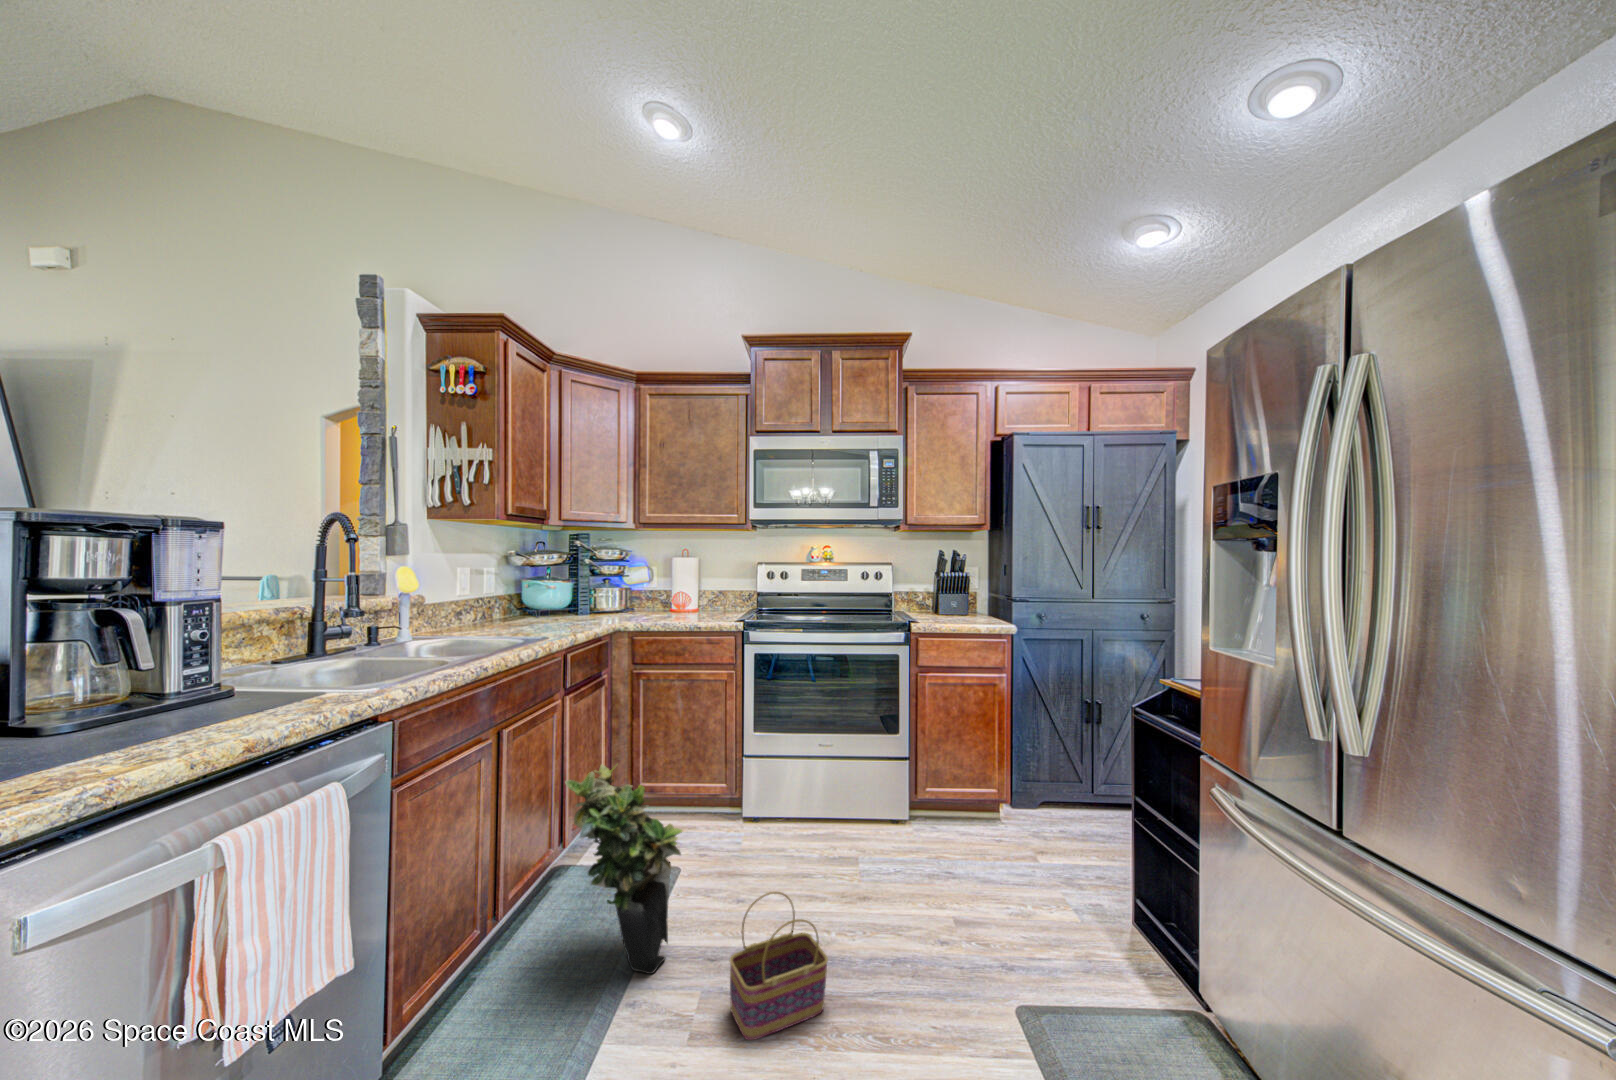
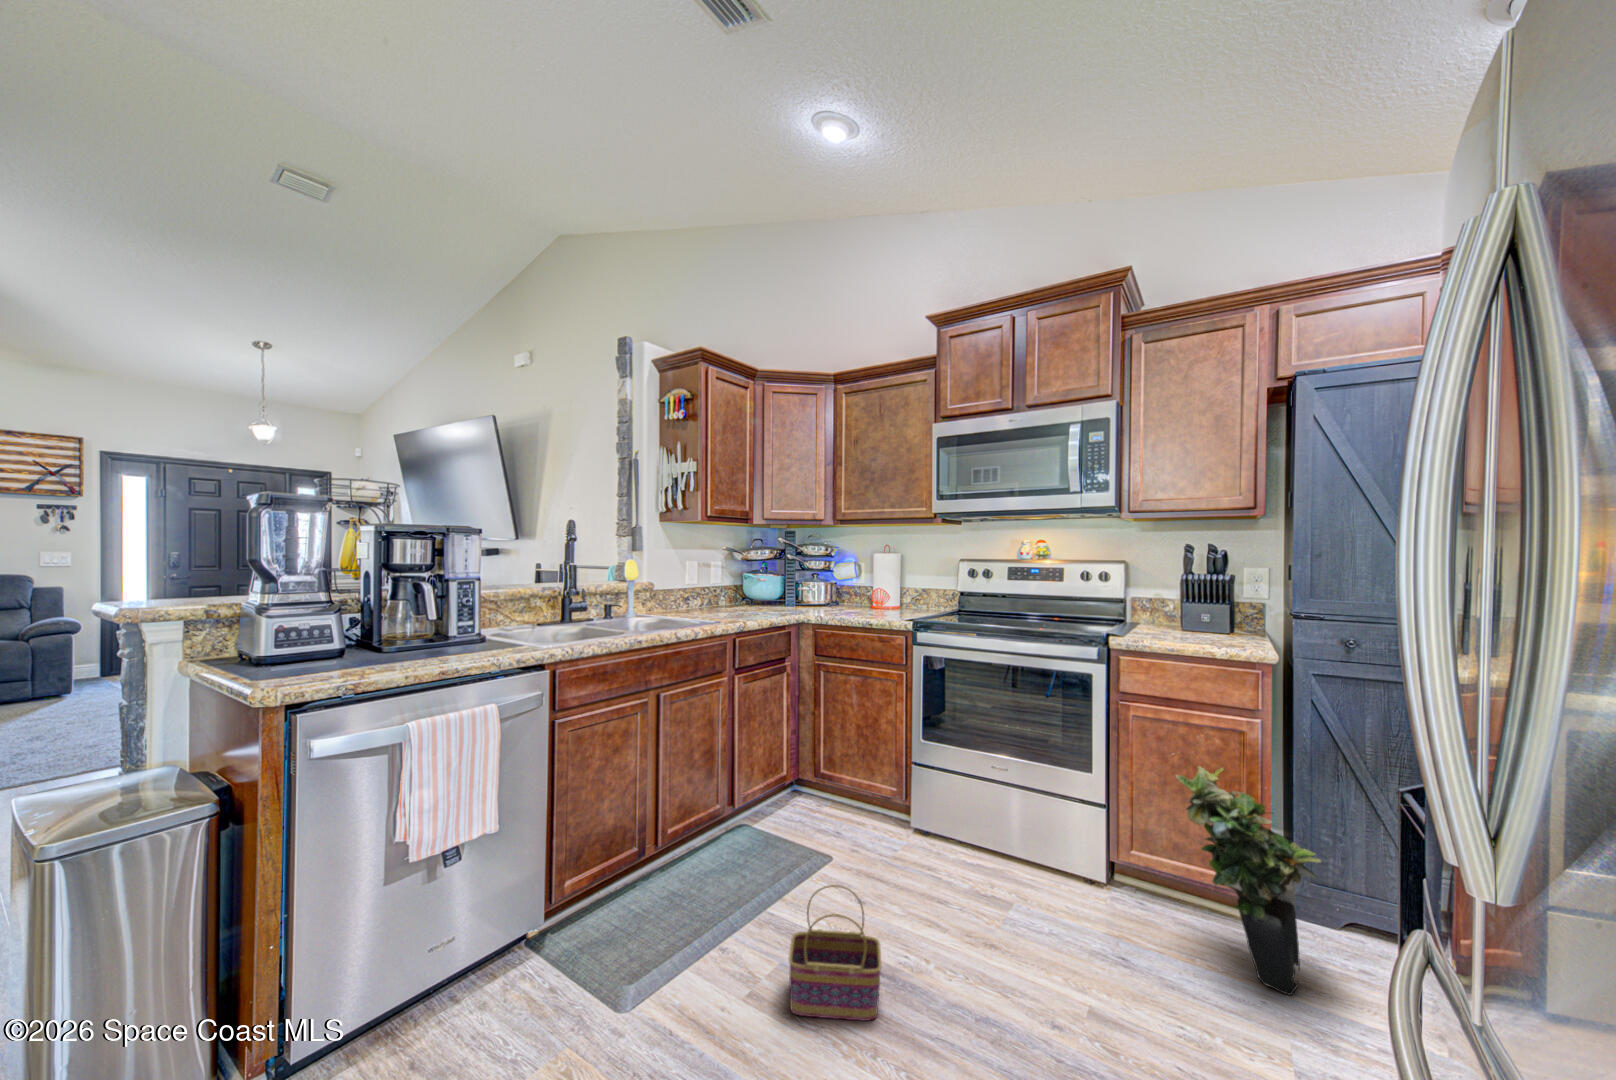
potted plant: present [565,765,682,974] -> present [1176,767,1321,995]

